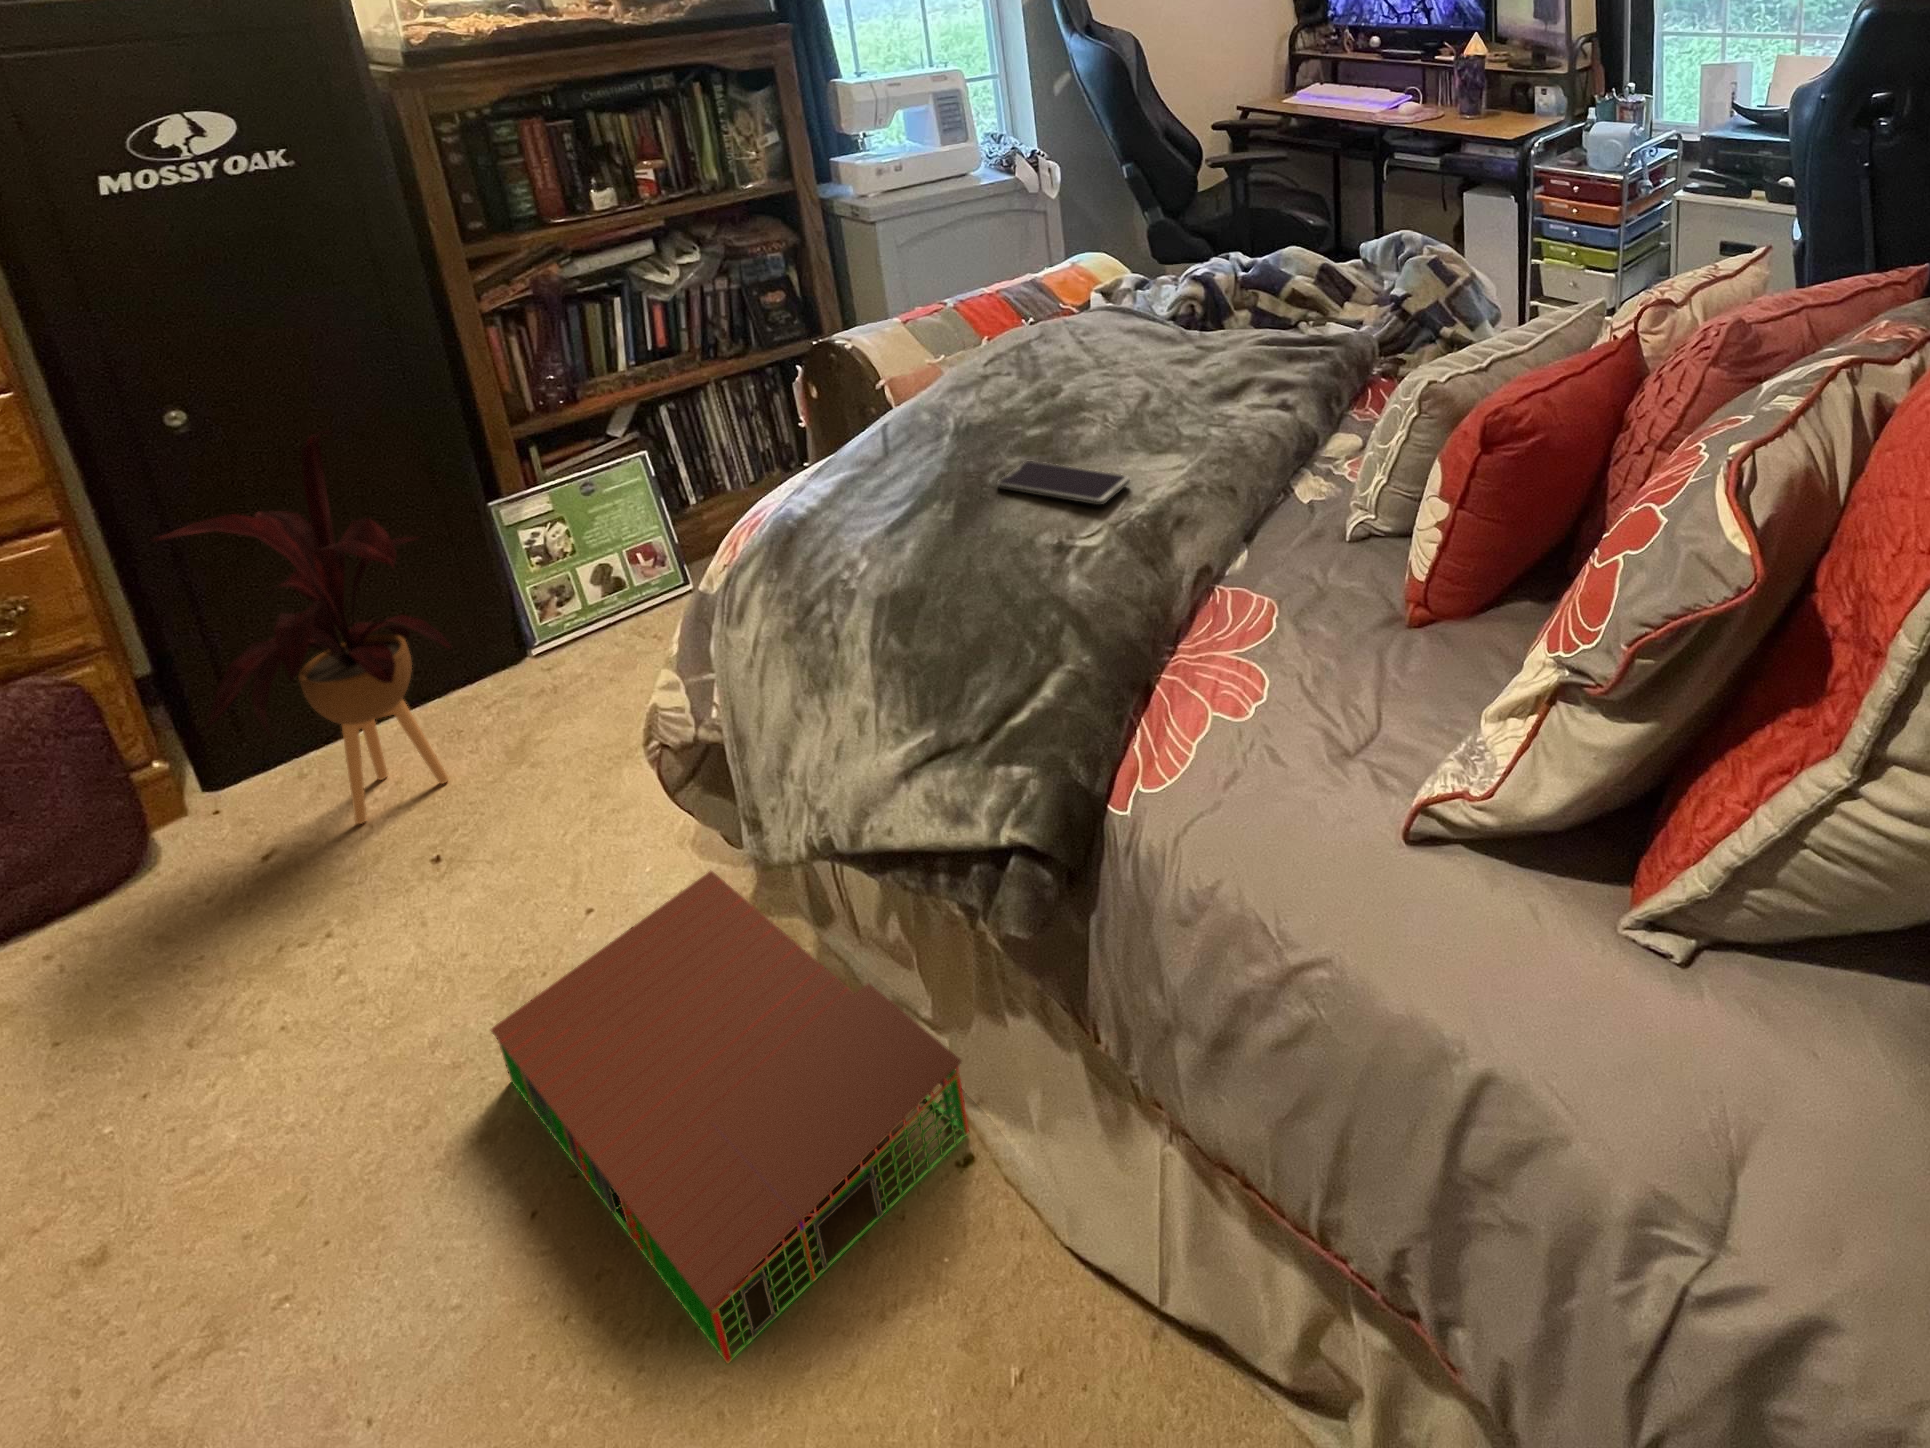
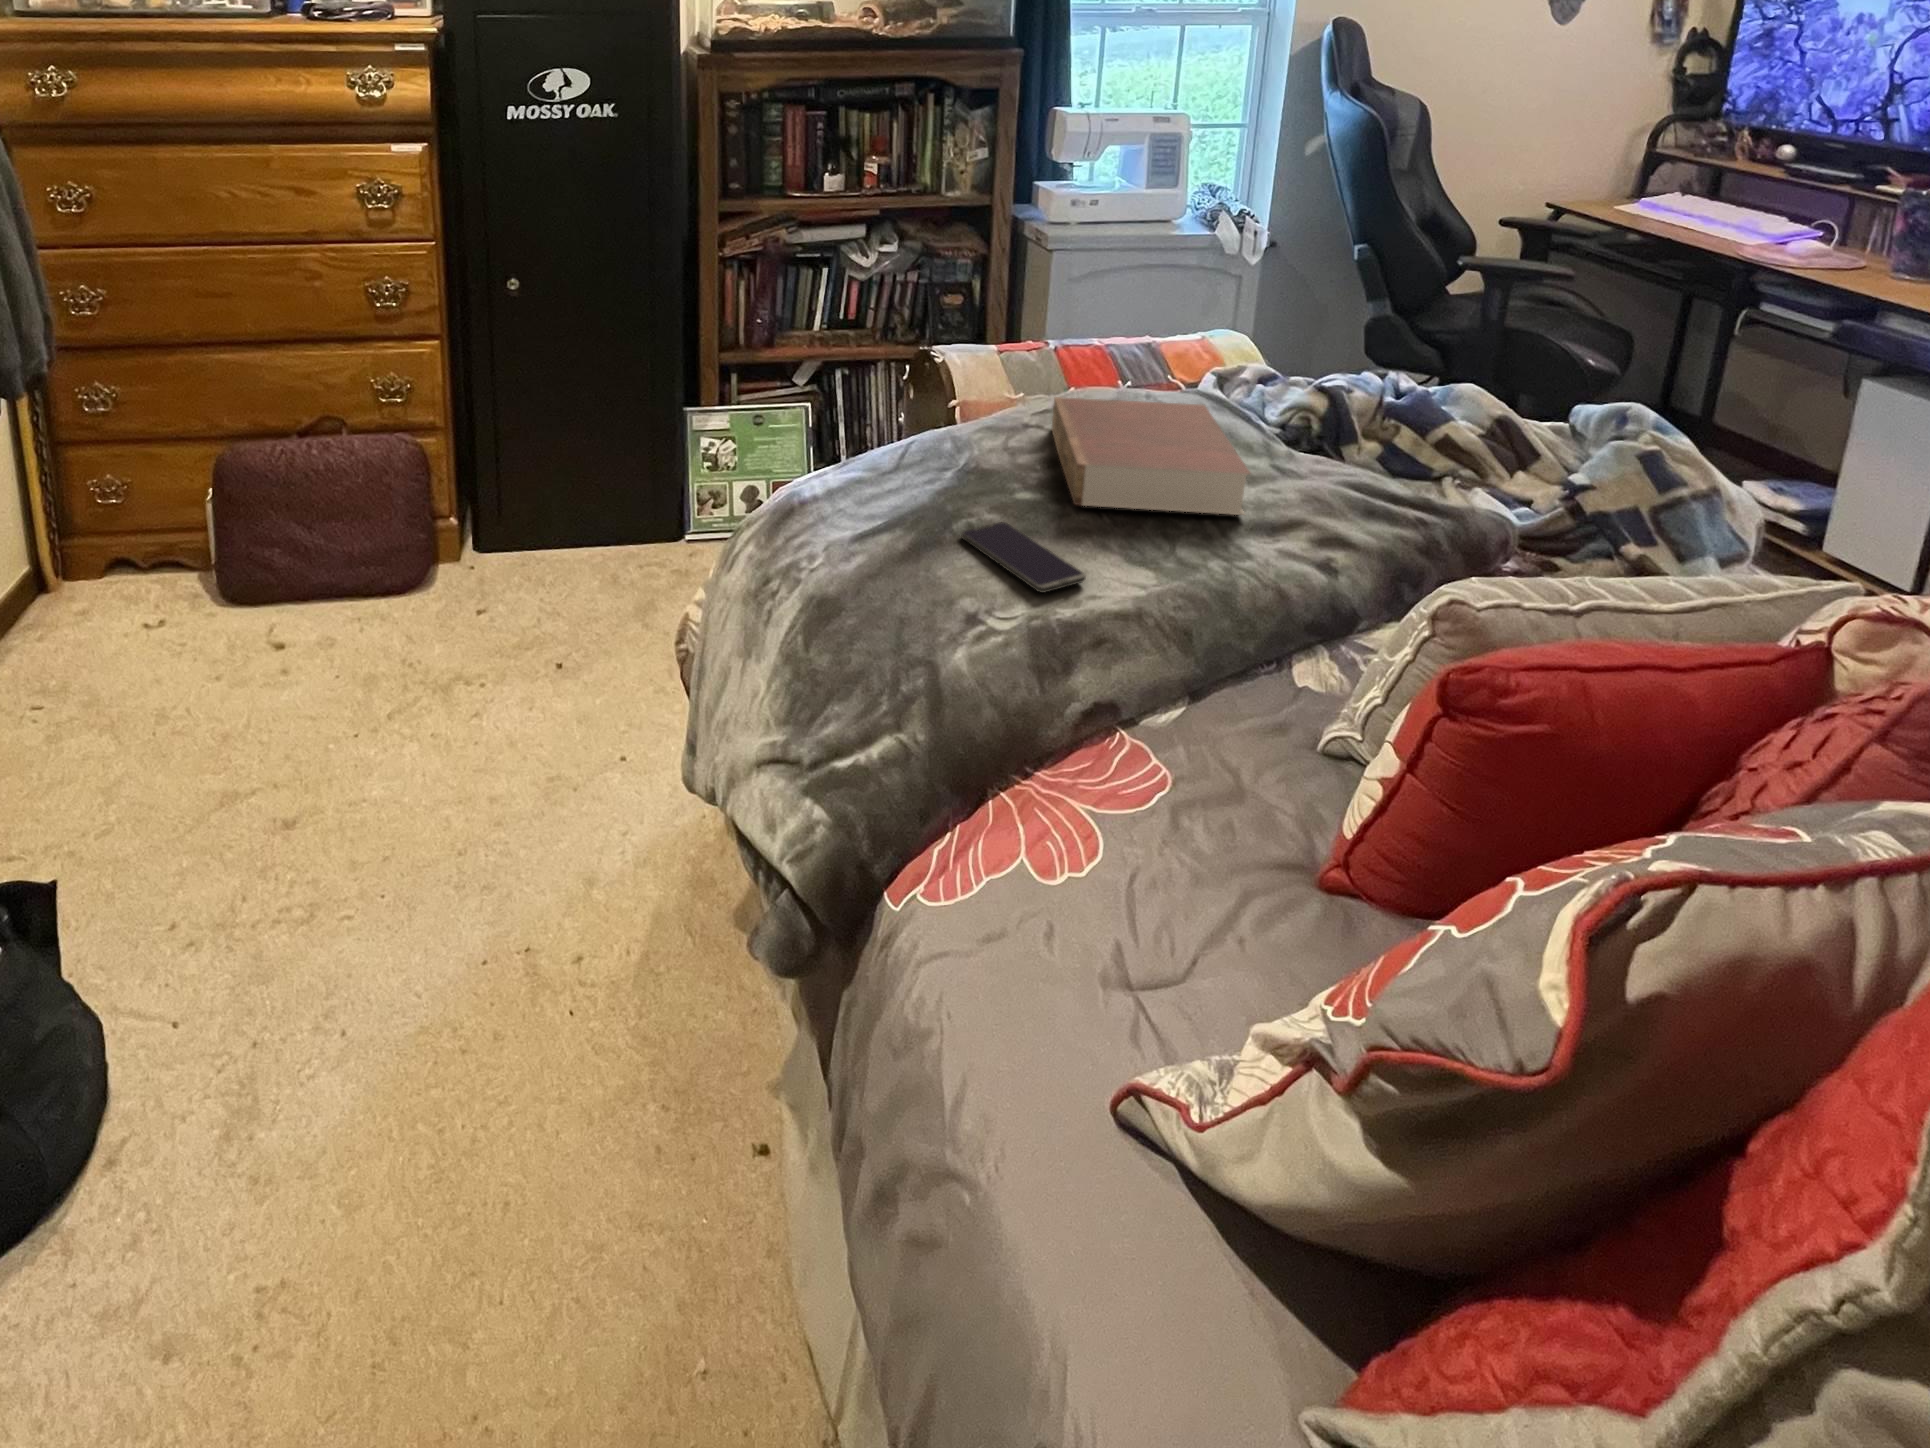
book: none [1007,310,1213,425] -> present [1052,397,1250,515]
house plant: present [150,430,451,824] -> none [457,319,621,616]
storage bin: present [491,871,969,1363] -> none [516,770,780,1161]

